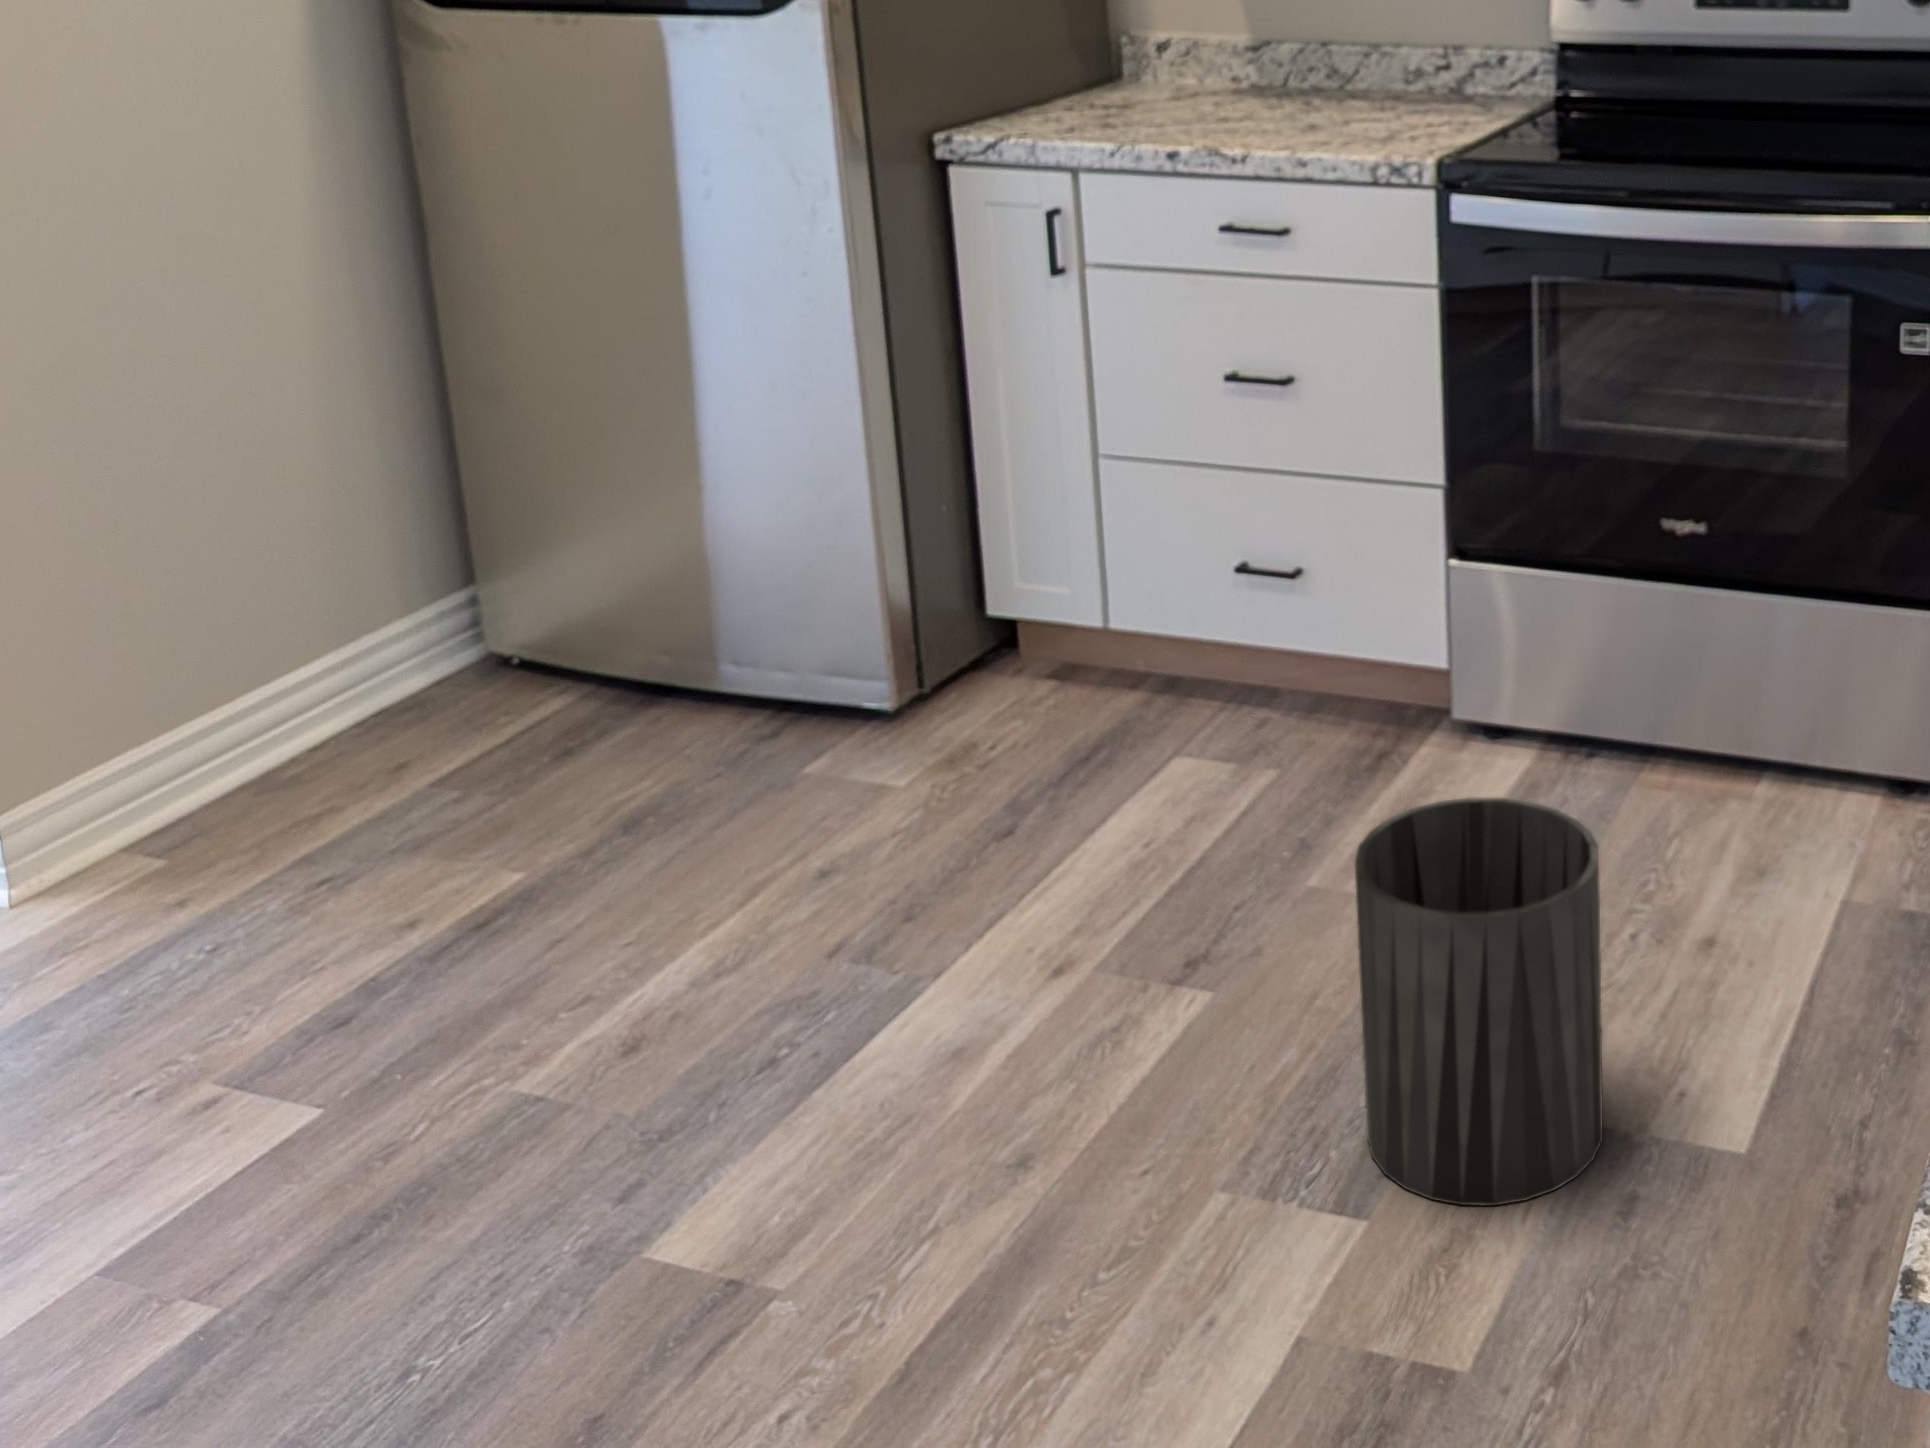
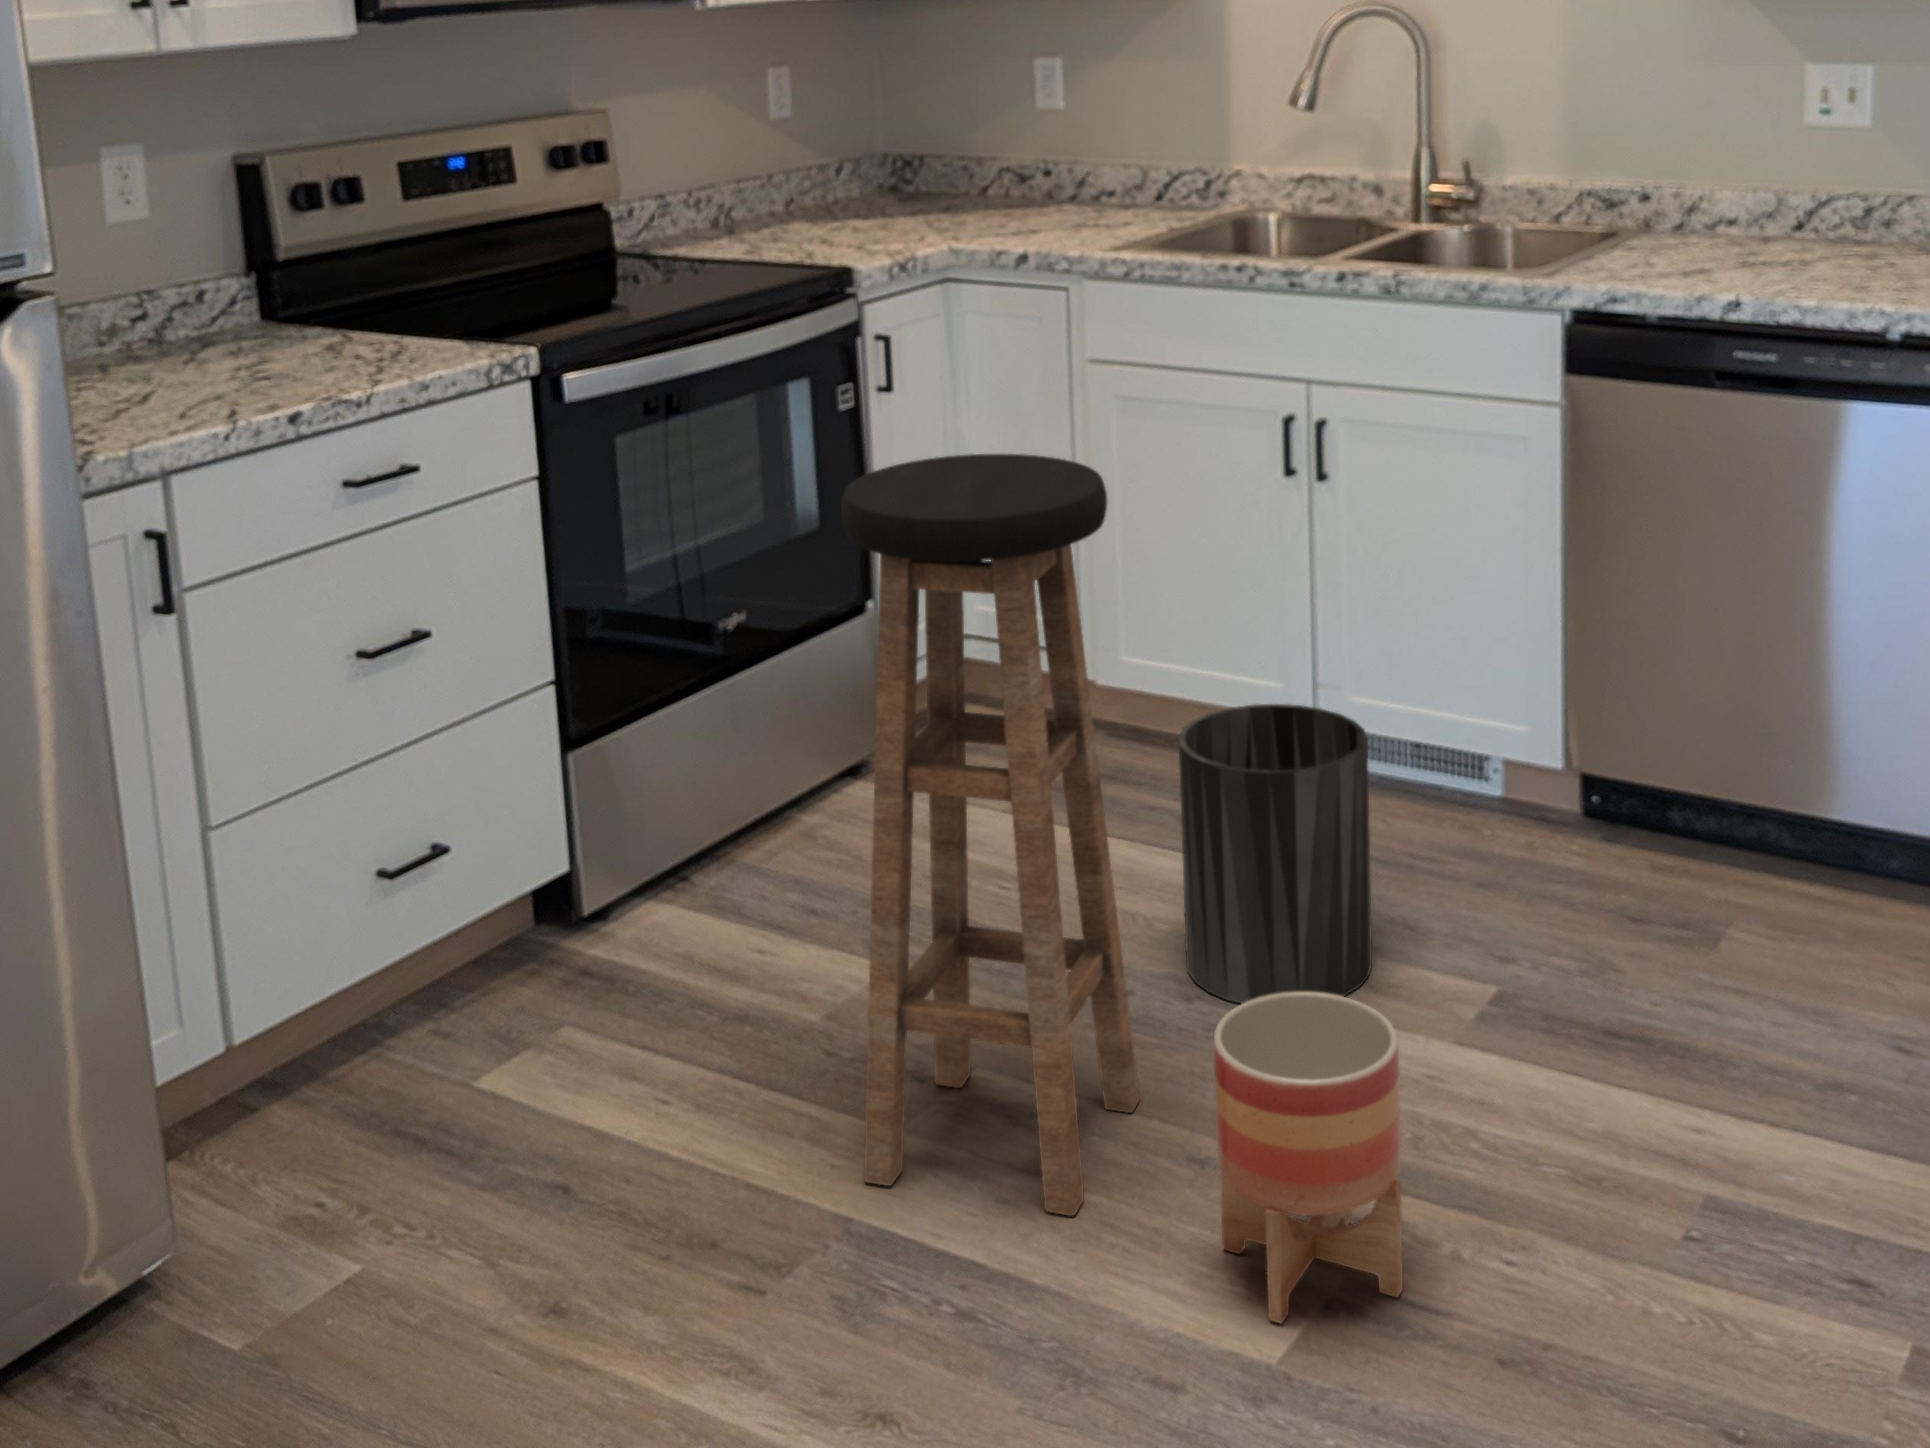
bar stool: none [893,322,1215,1069] -> present [841,454,1140,1216]
planter: none [691,930,909,1277] -> present [1214,992,1403,1323]

